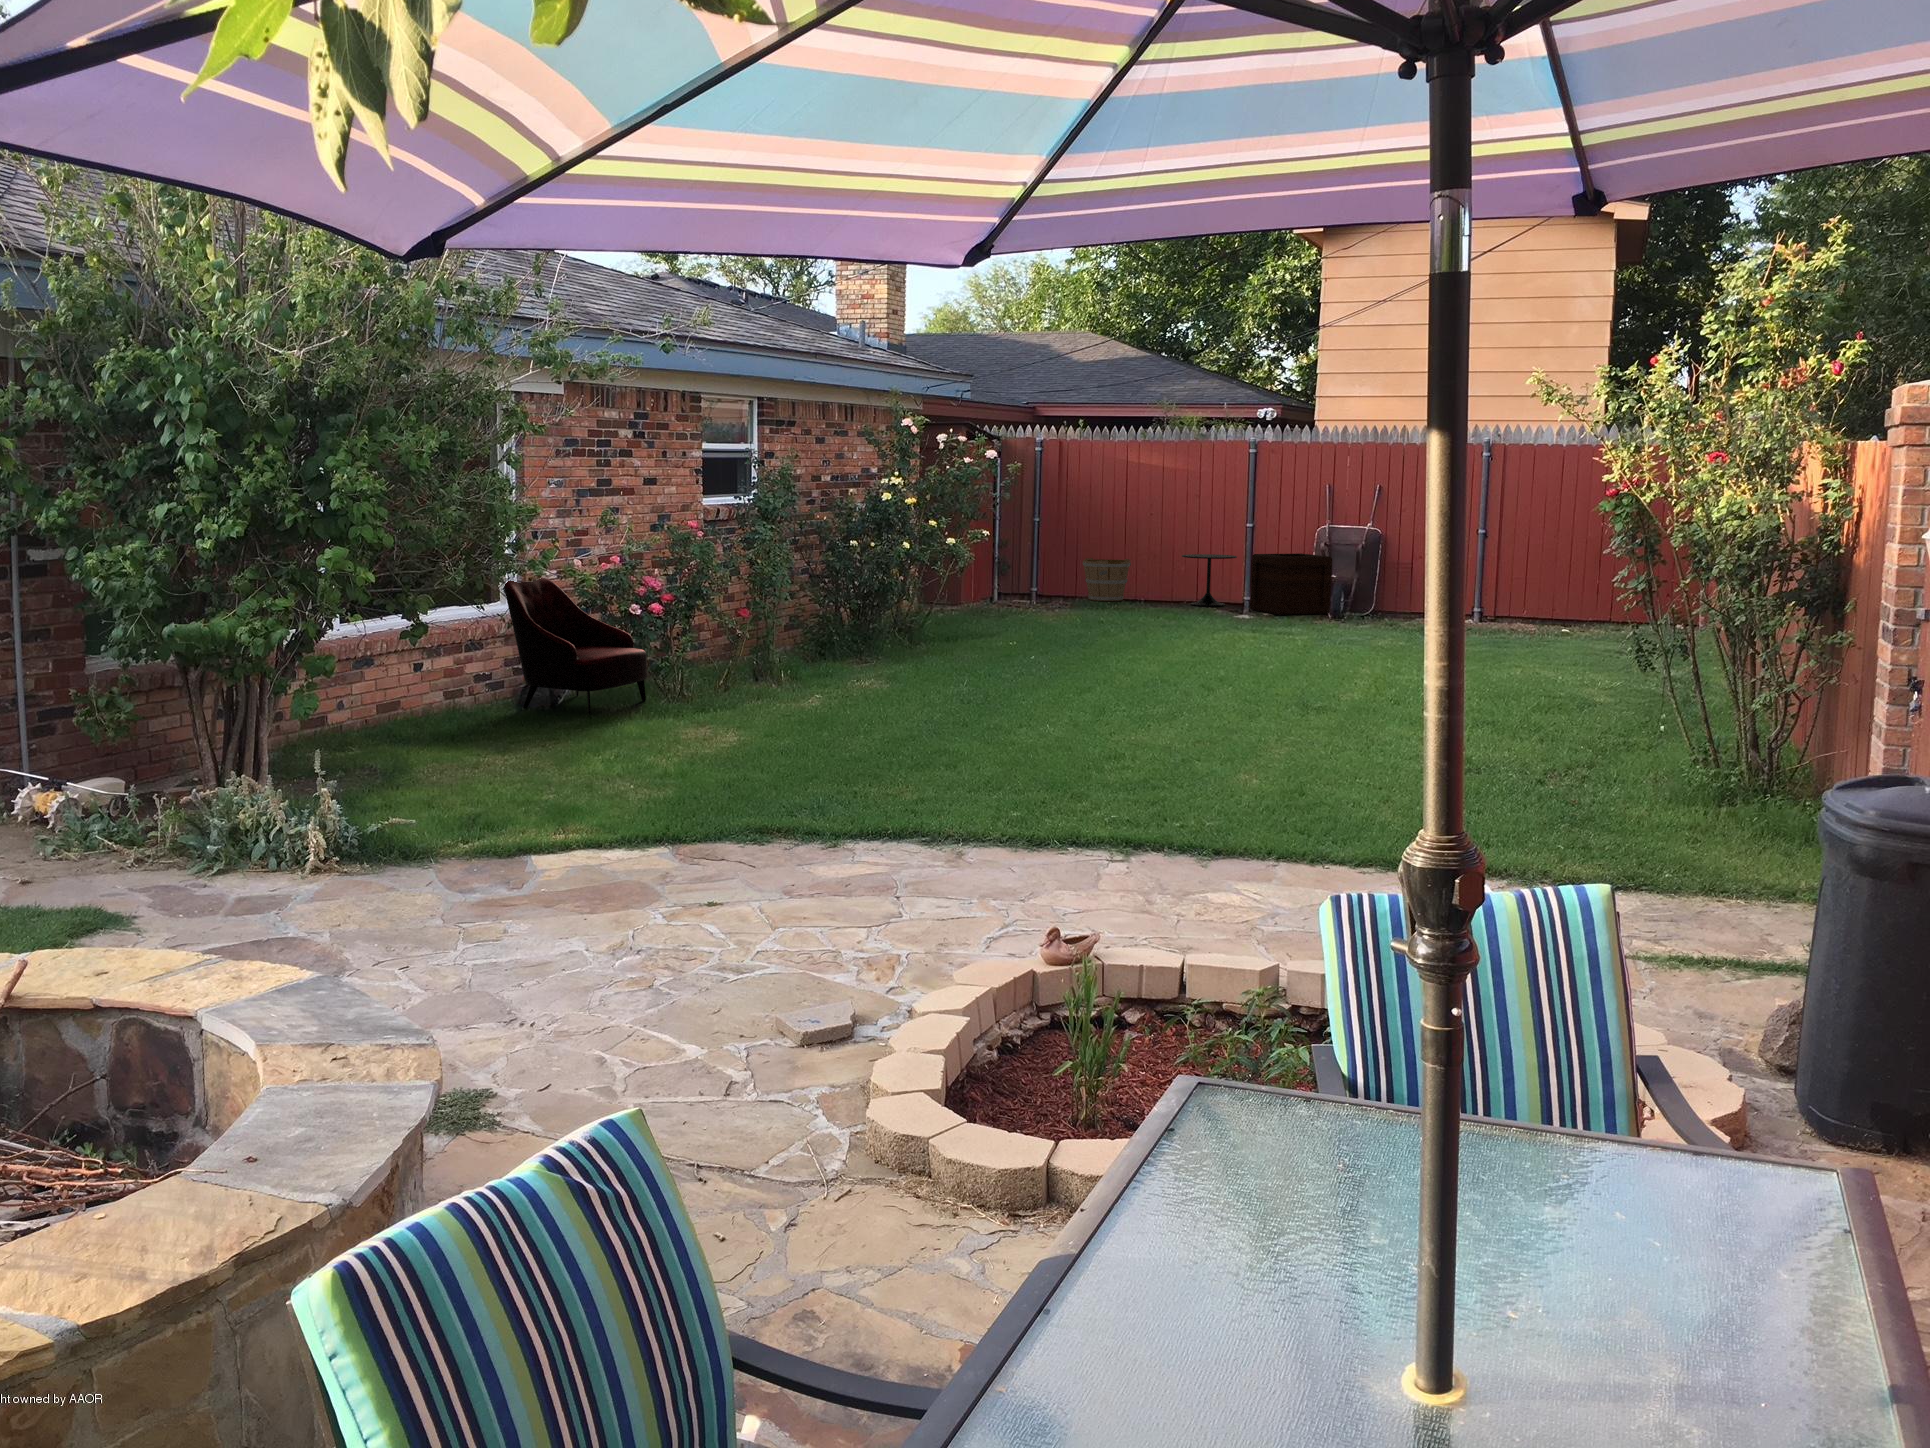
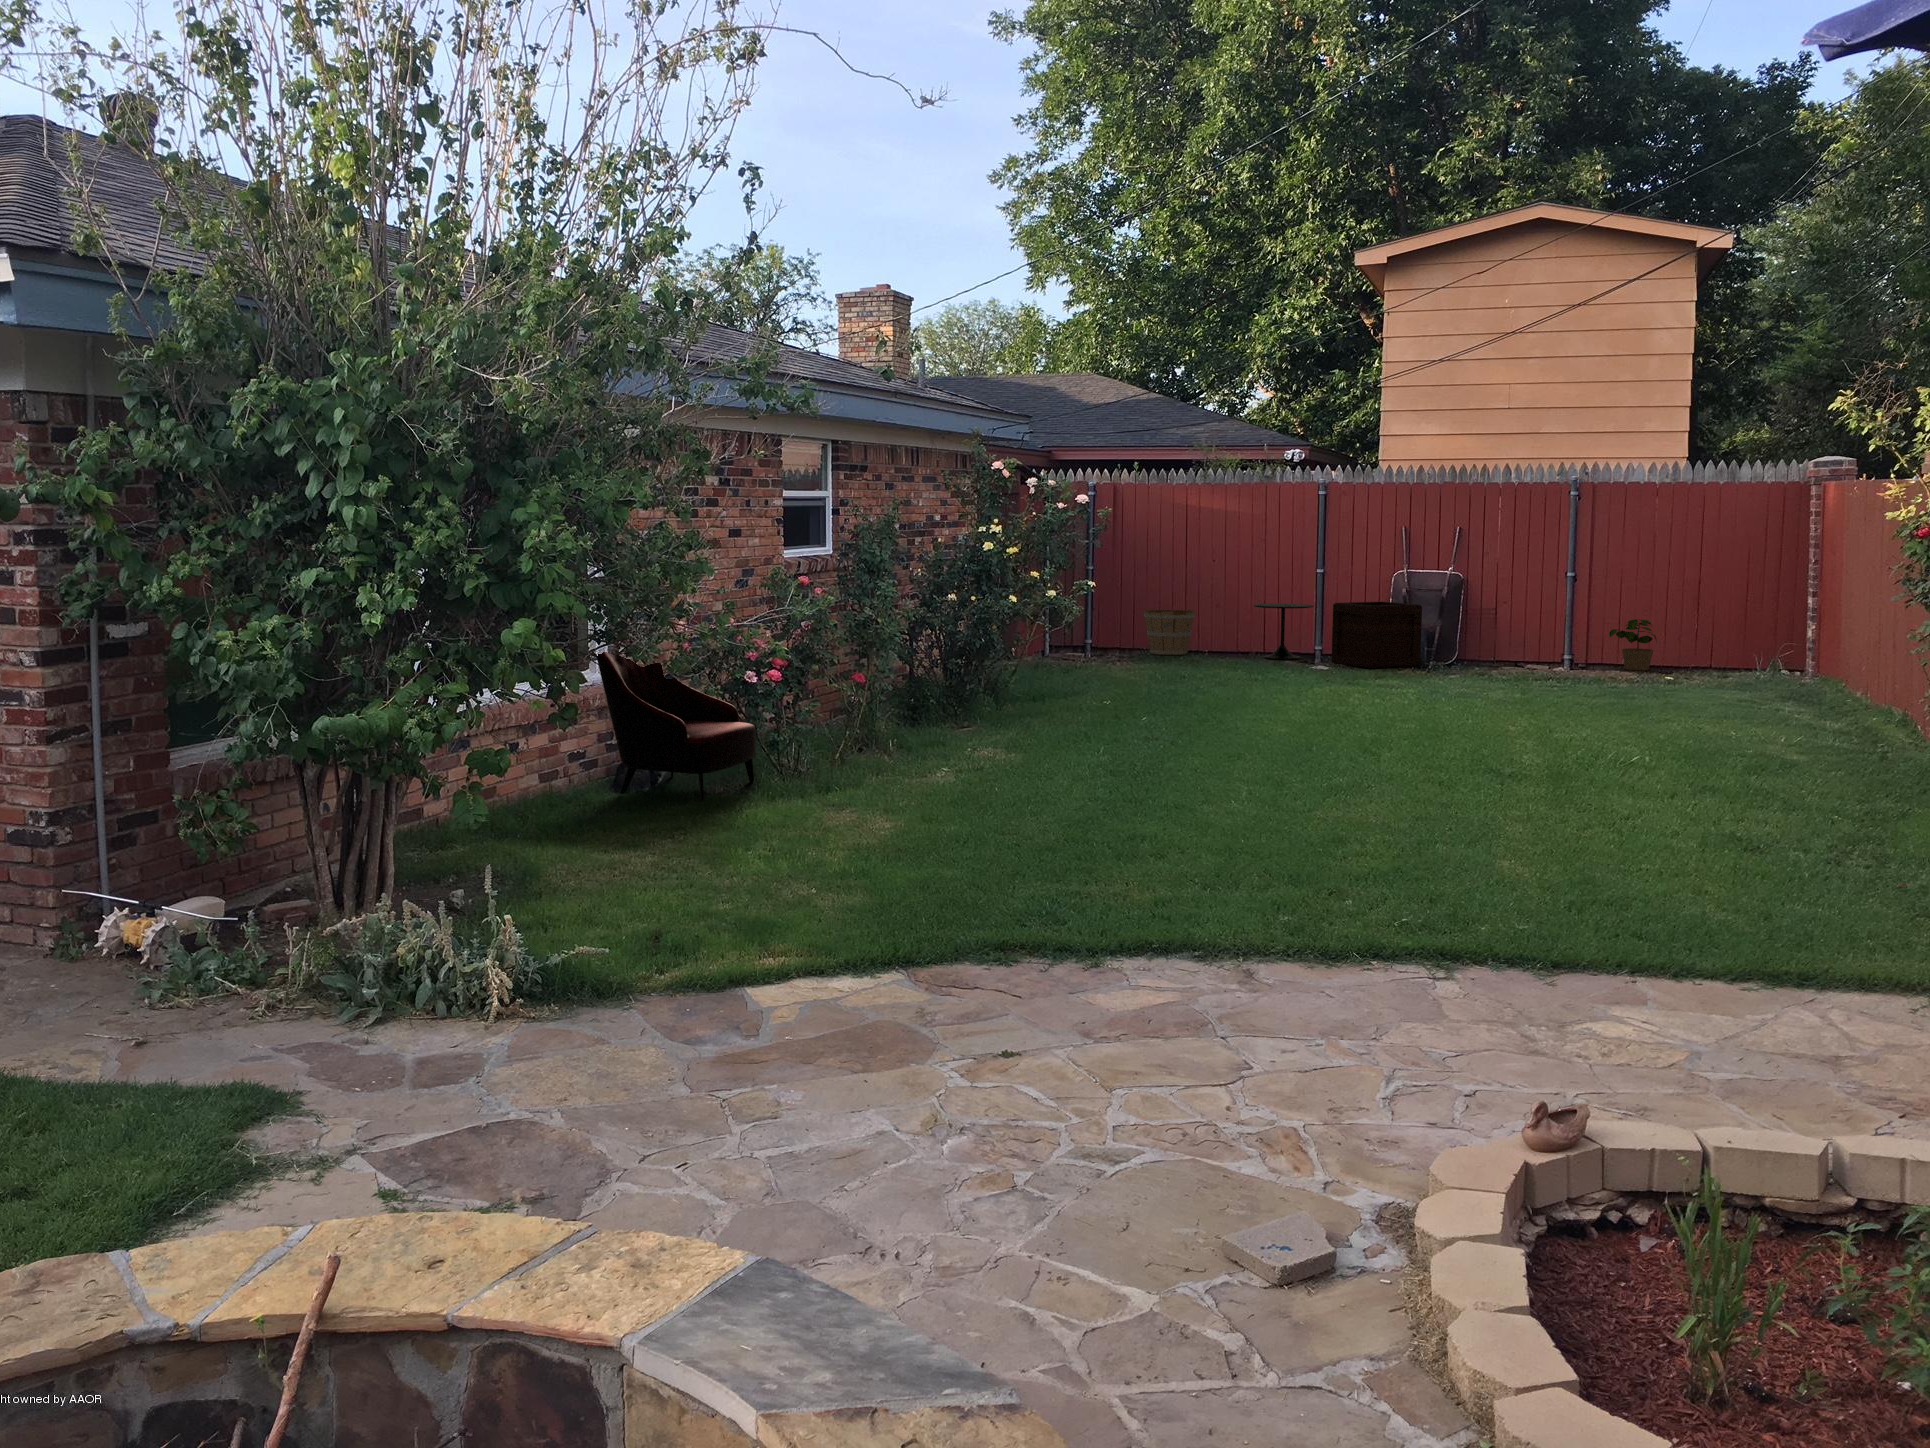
potted plant: none [1507,573,1551,620] -> present [1609,620,1657,670]

